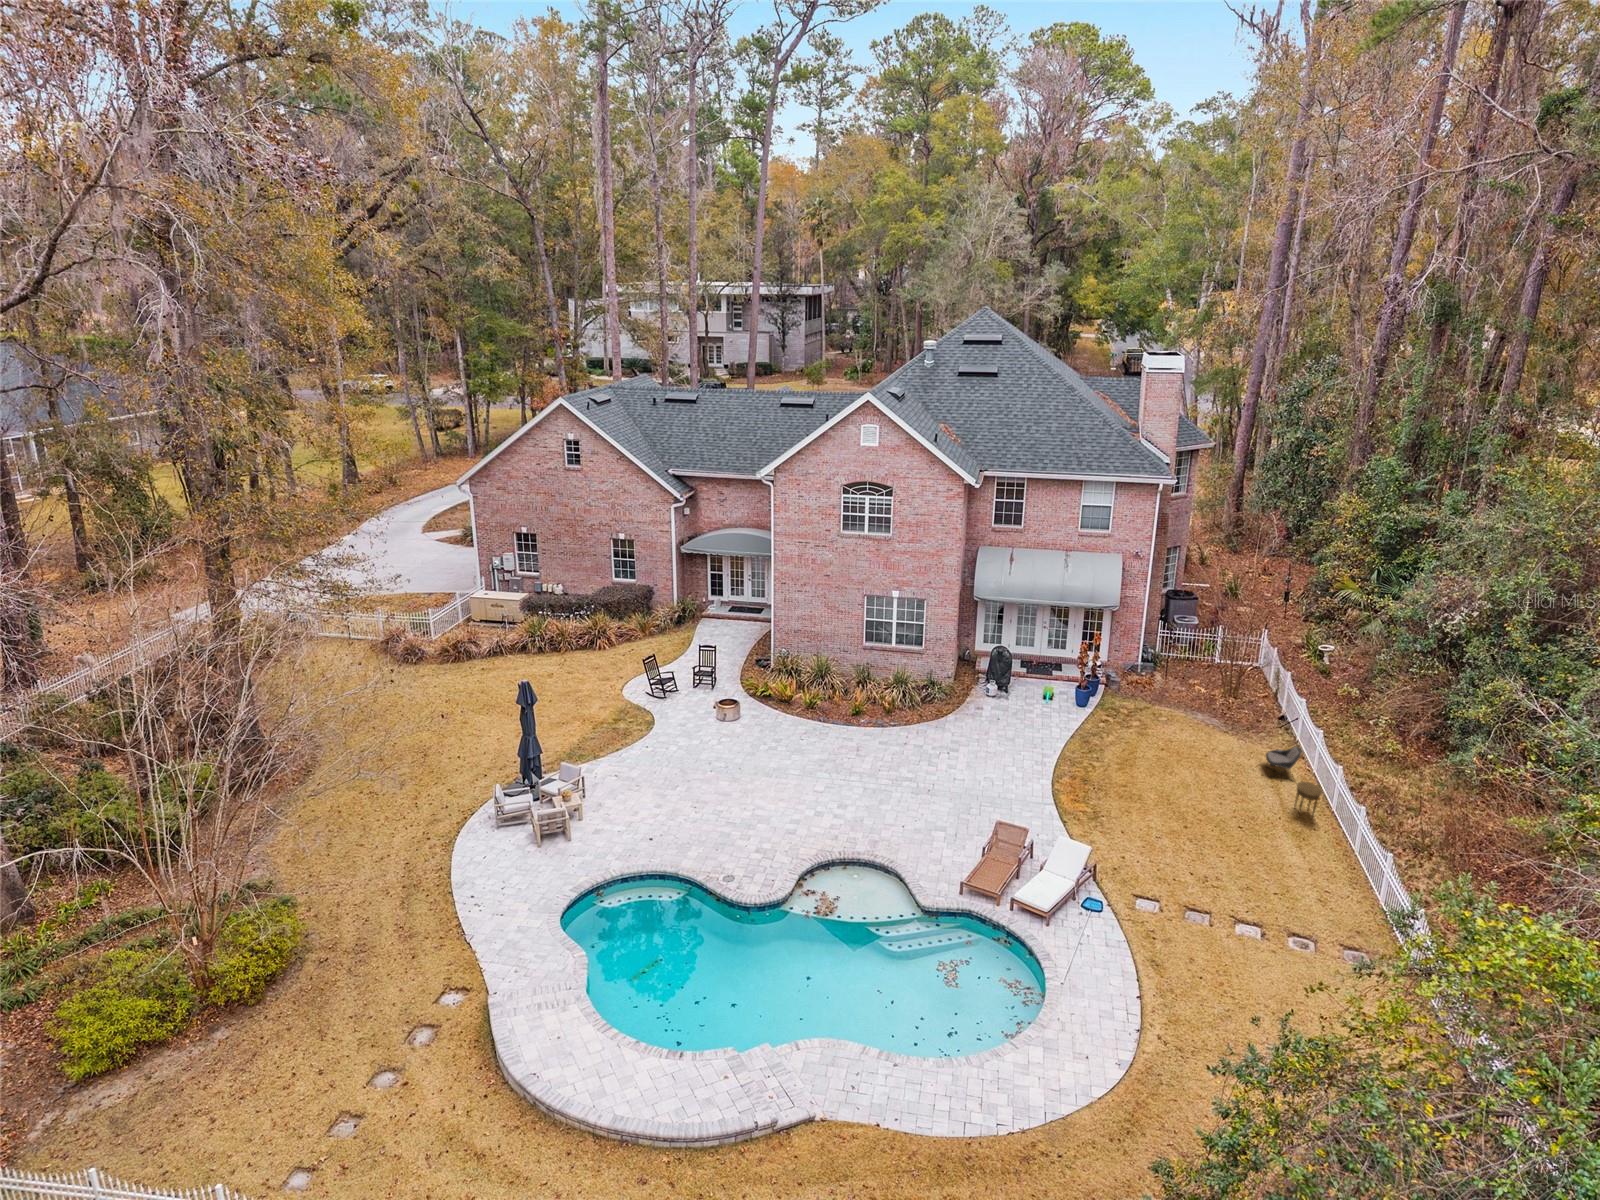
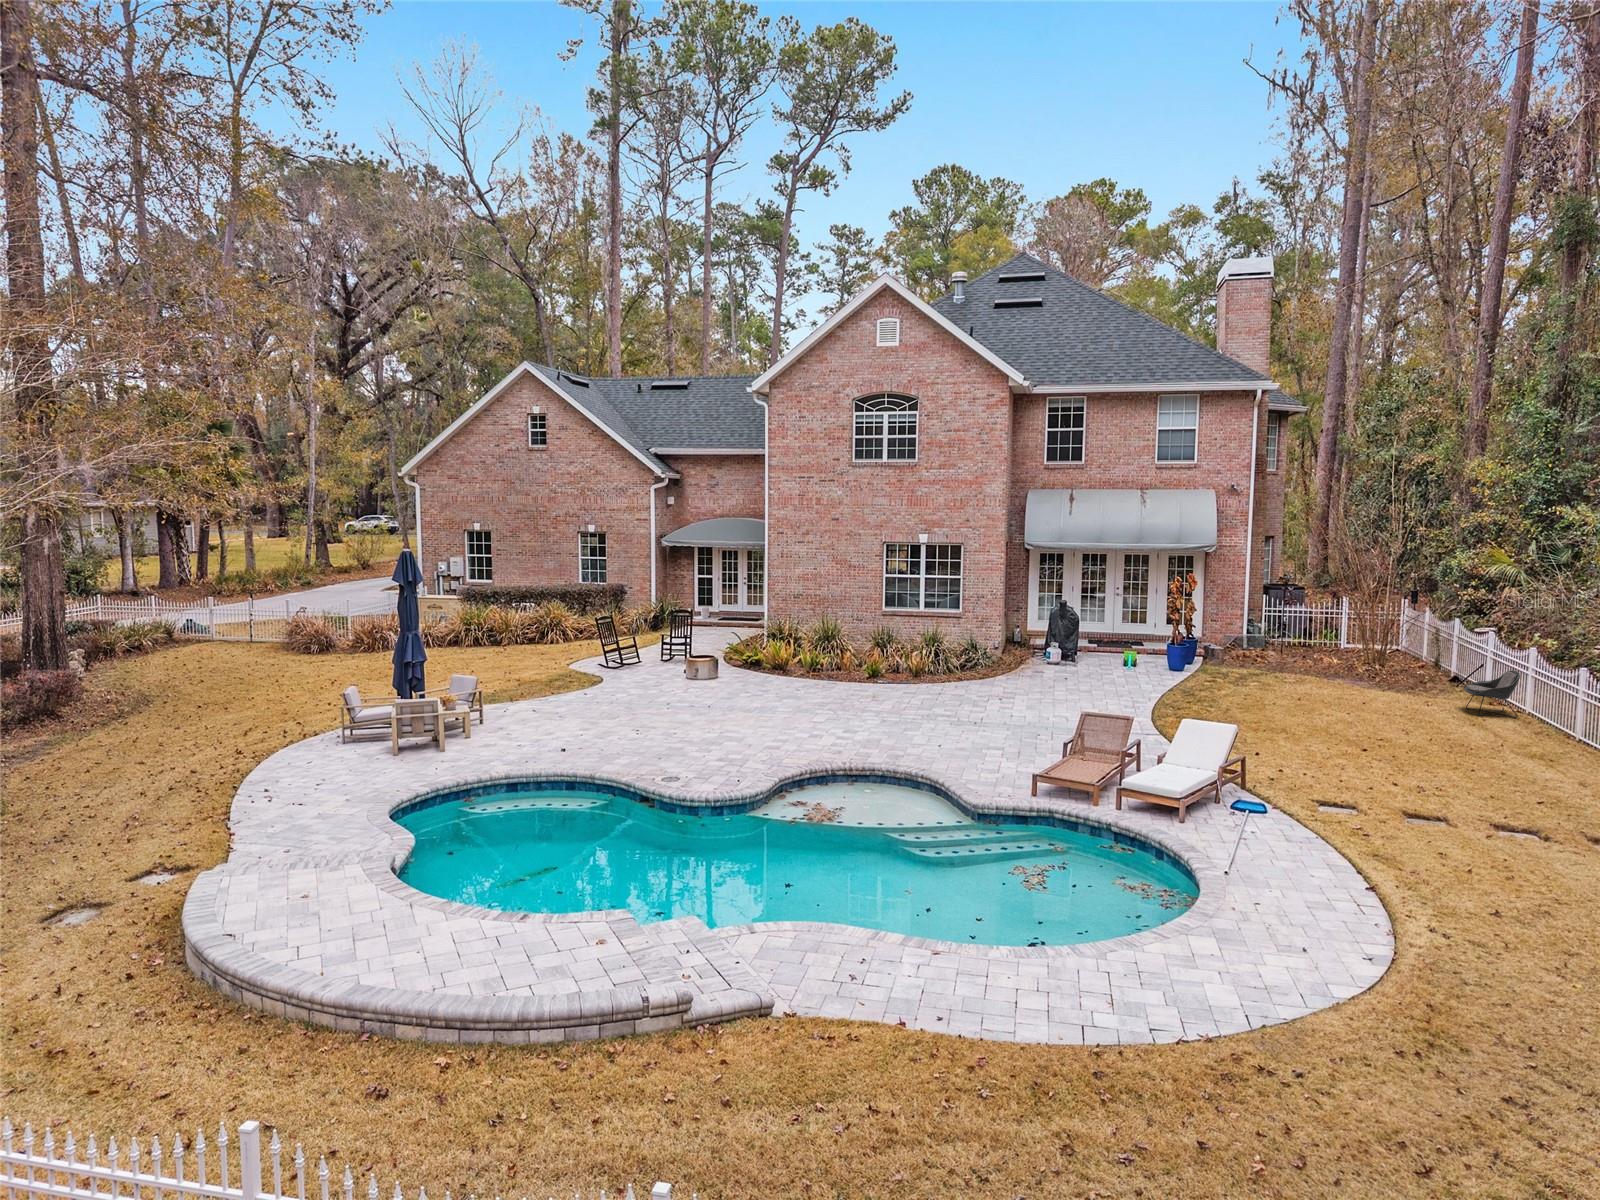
side table: present [1294,781,1322,819] -> none [1530,692,1574,743]

